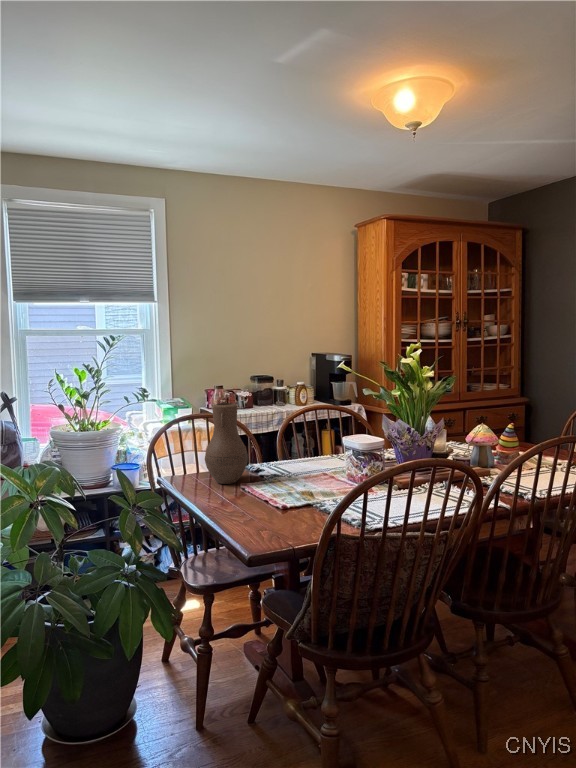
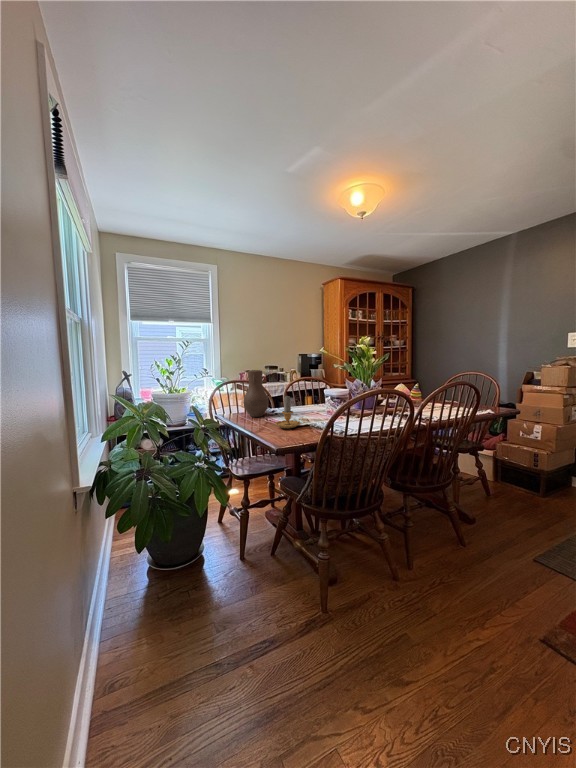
candle: none [255,454,304,511] -> present [275,396,304,428]

